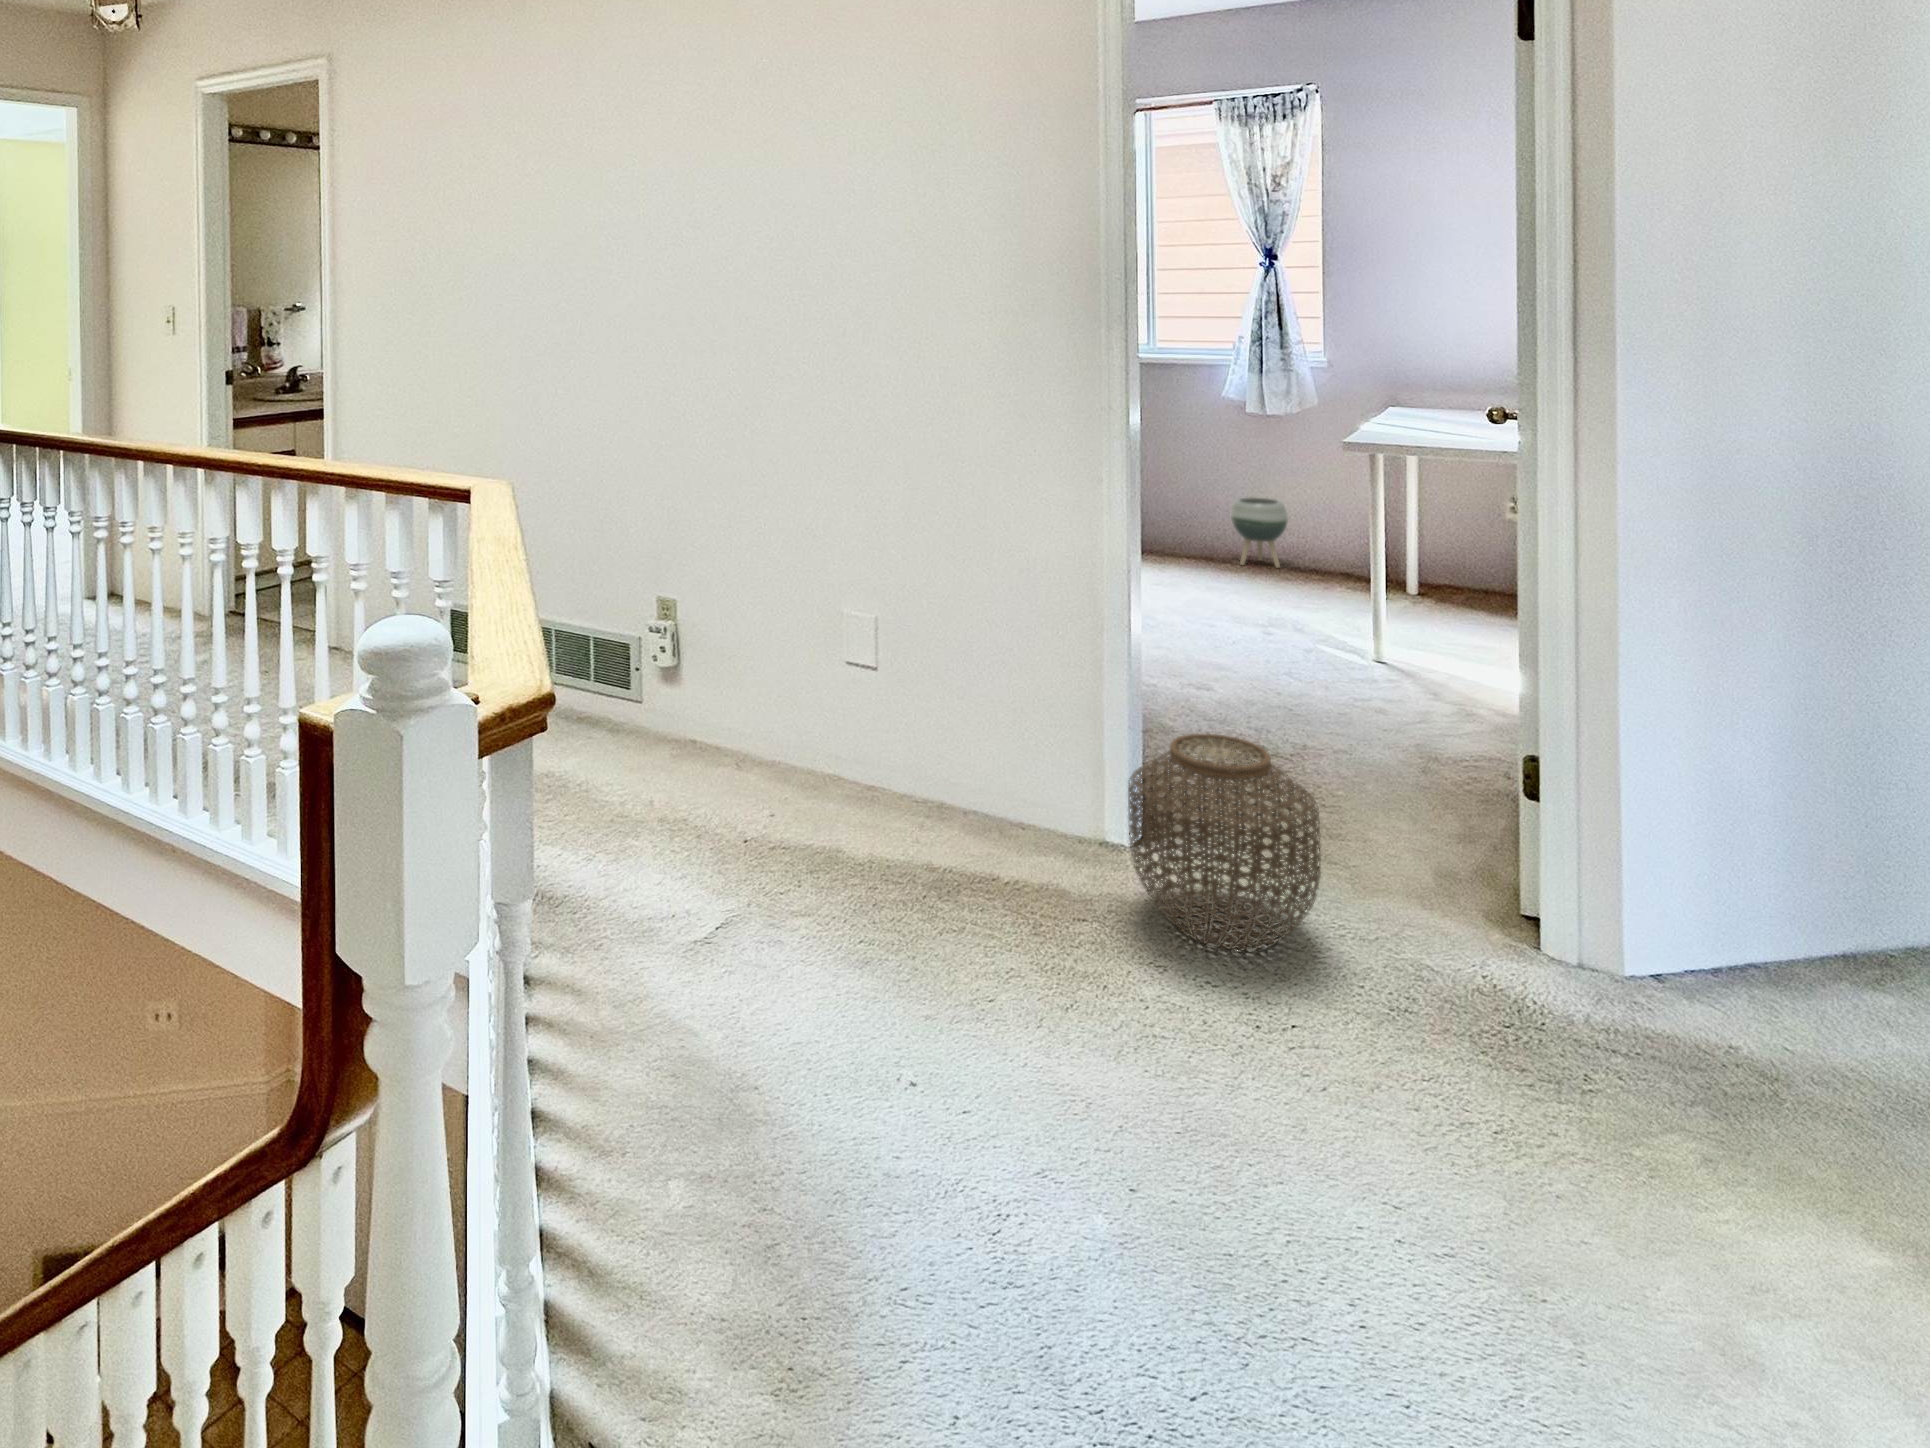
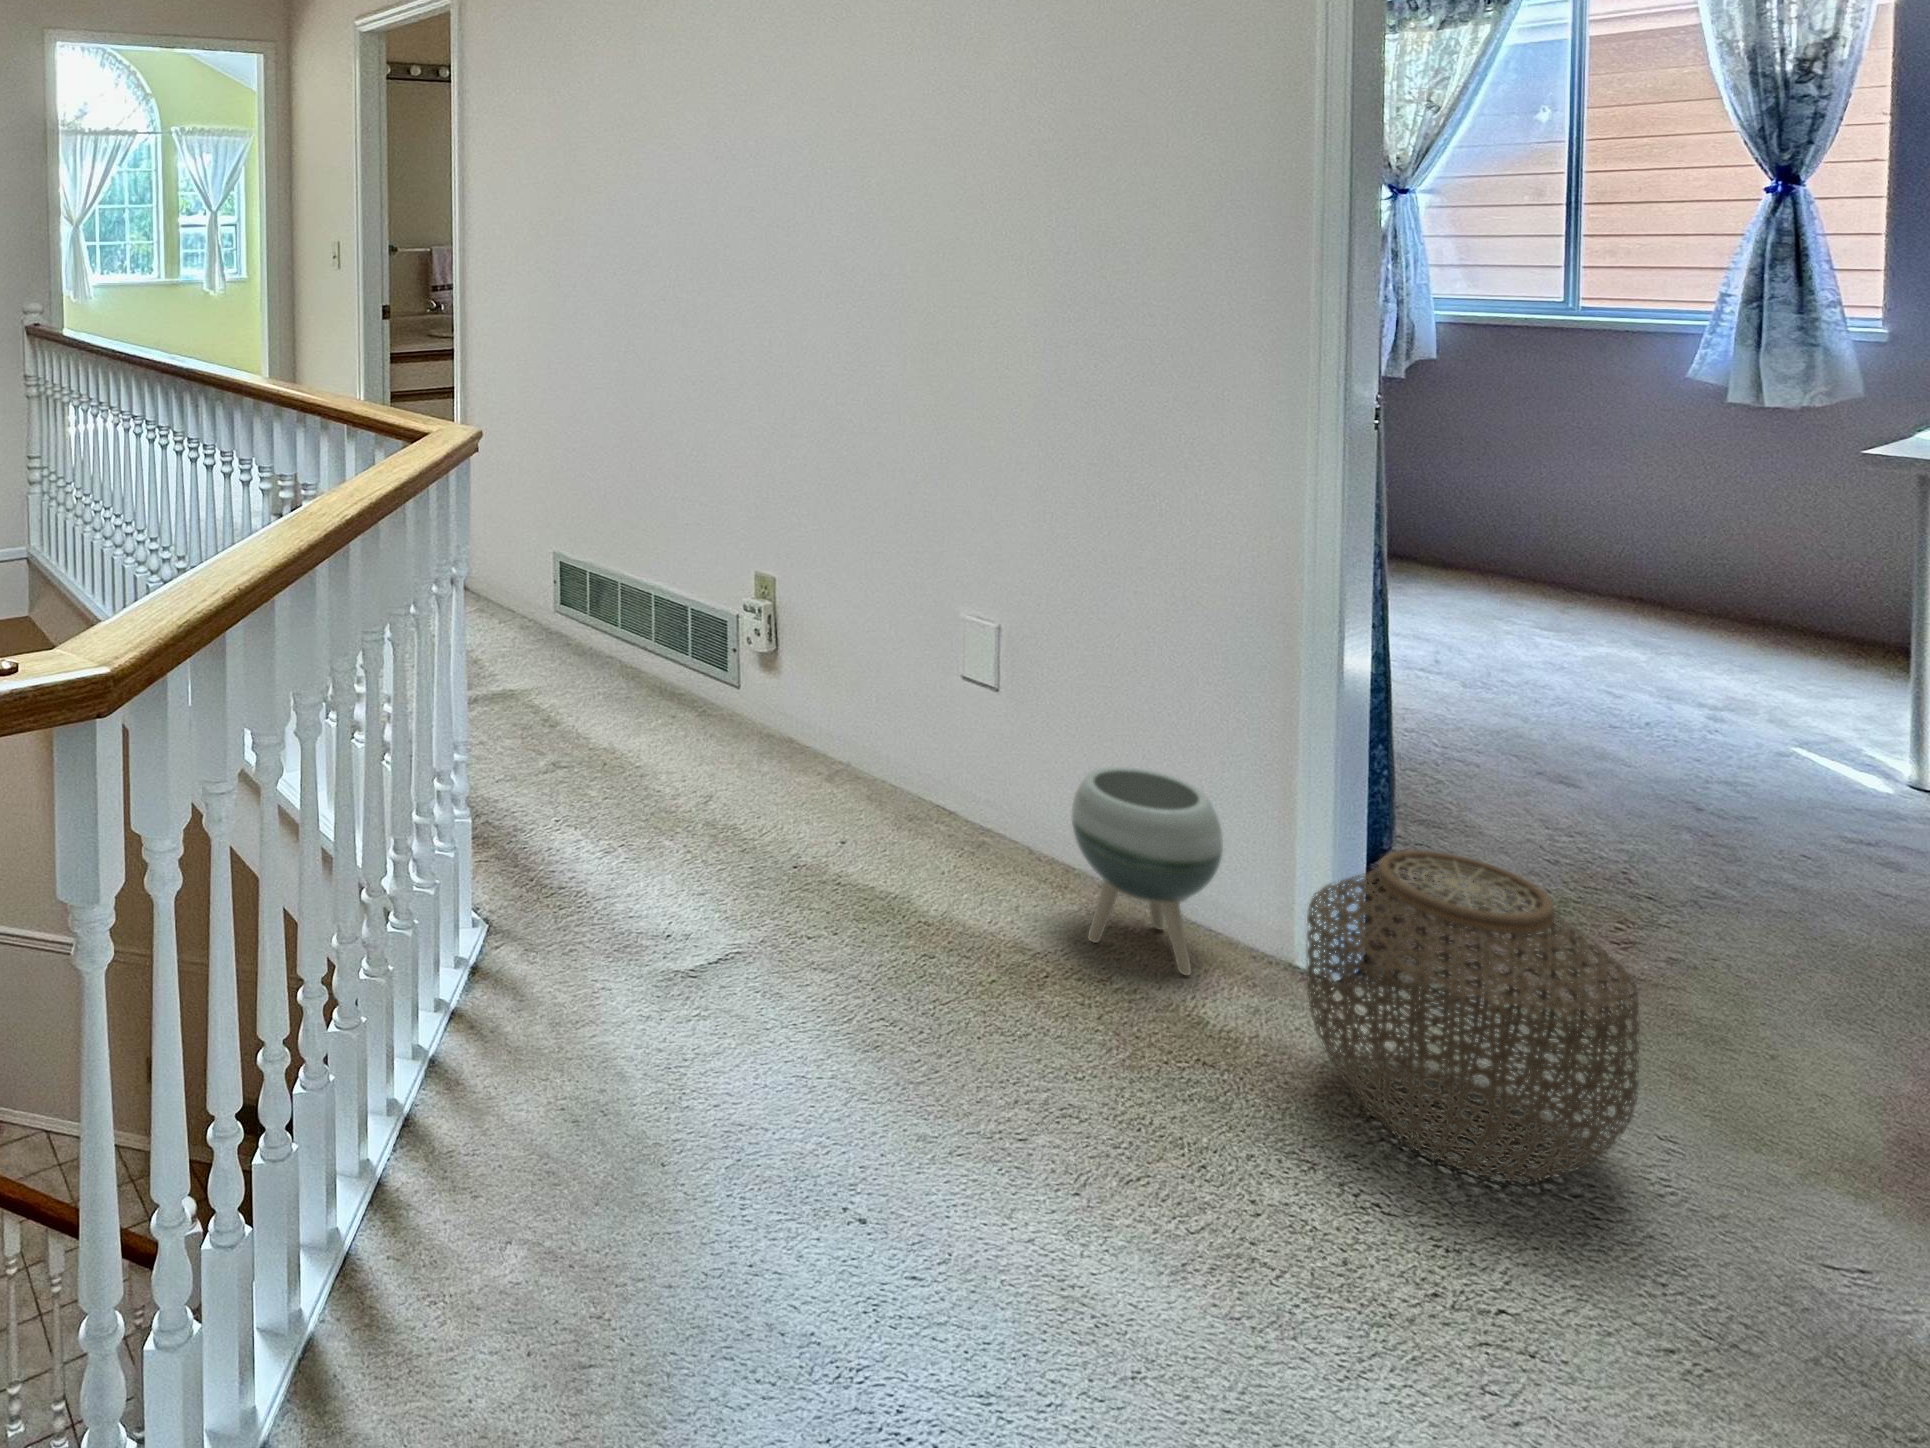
planter: present [1231,497,1288,568] -> present [1072,767,1223,975]

